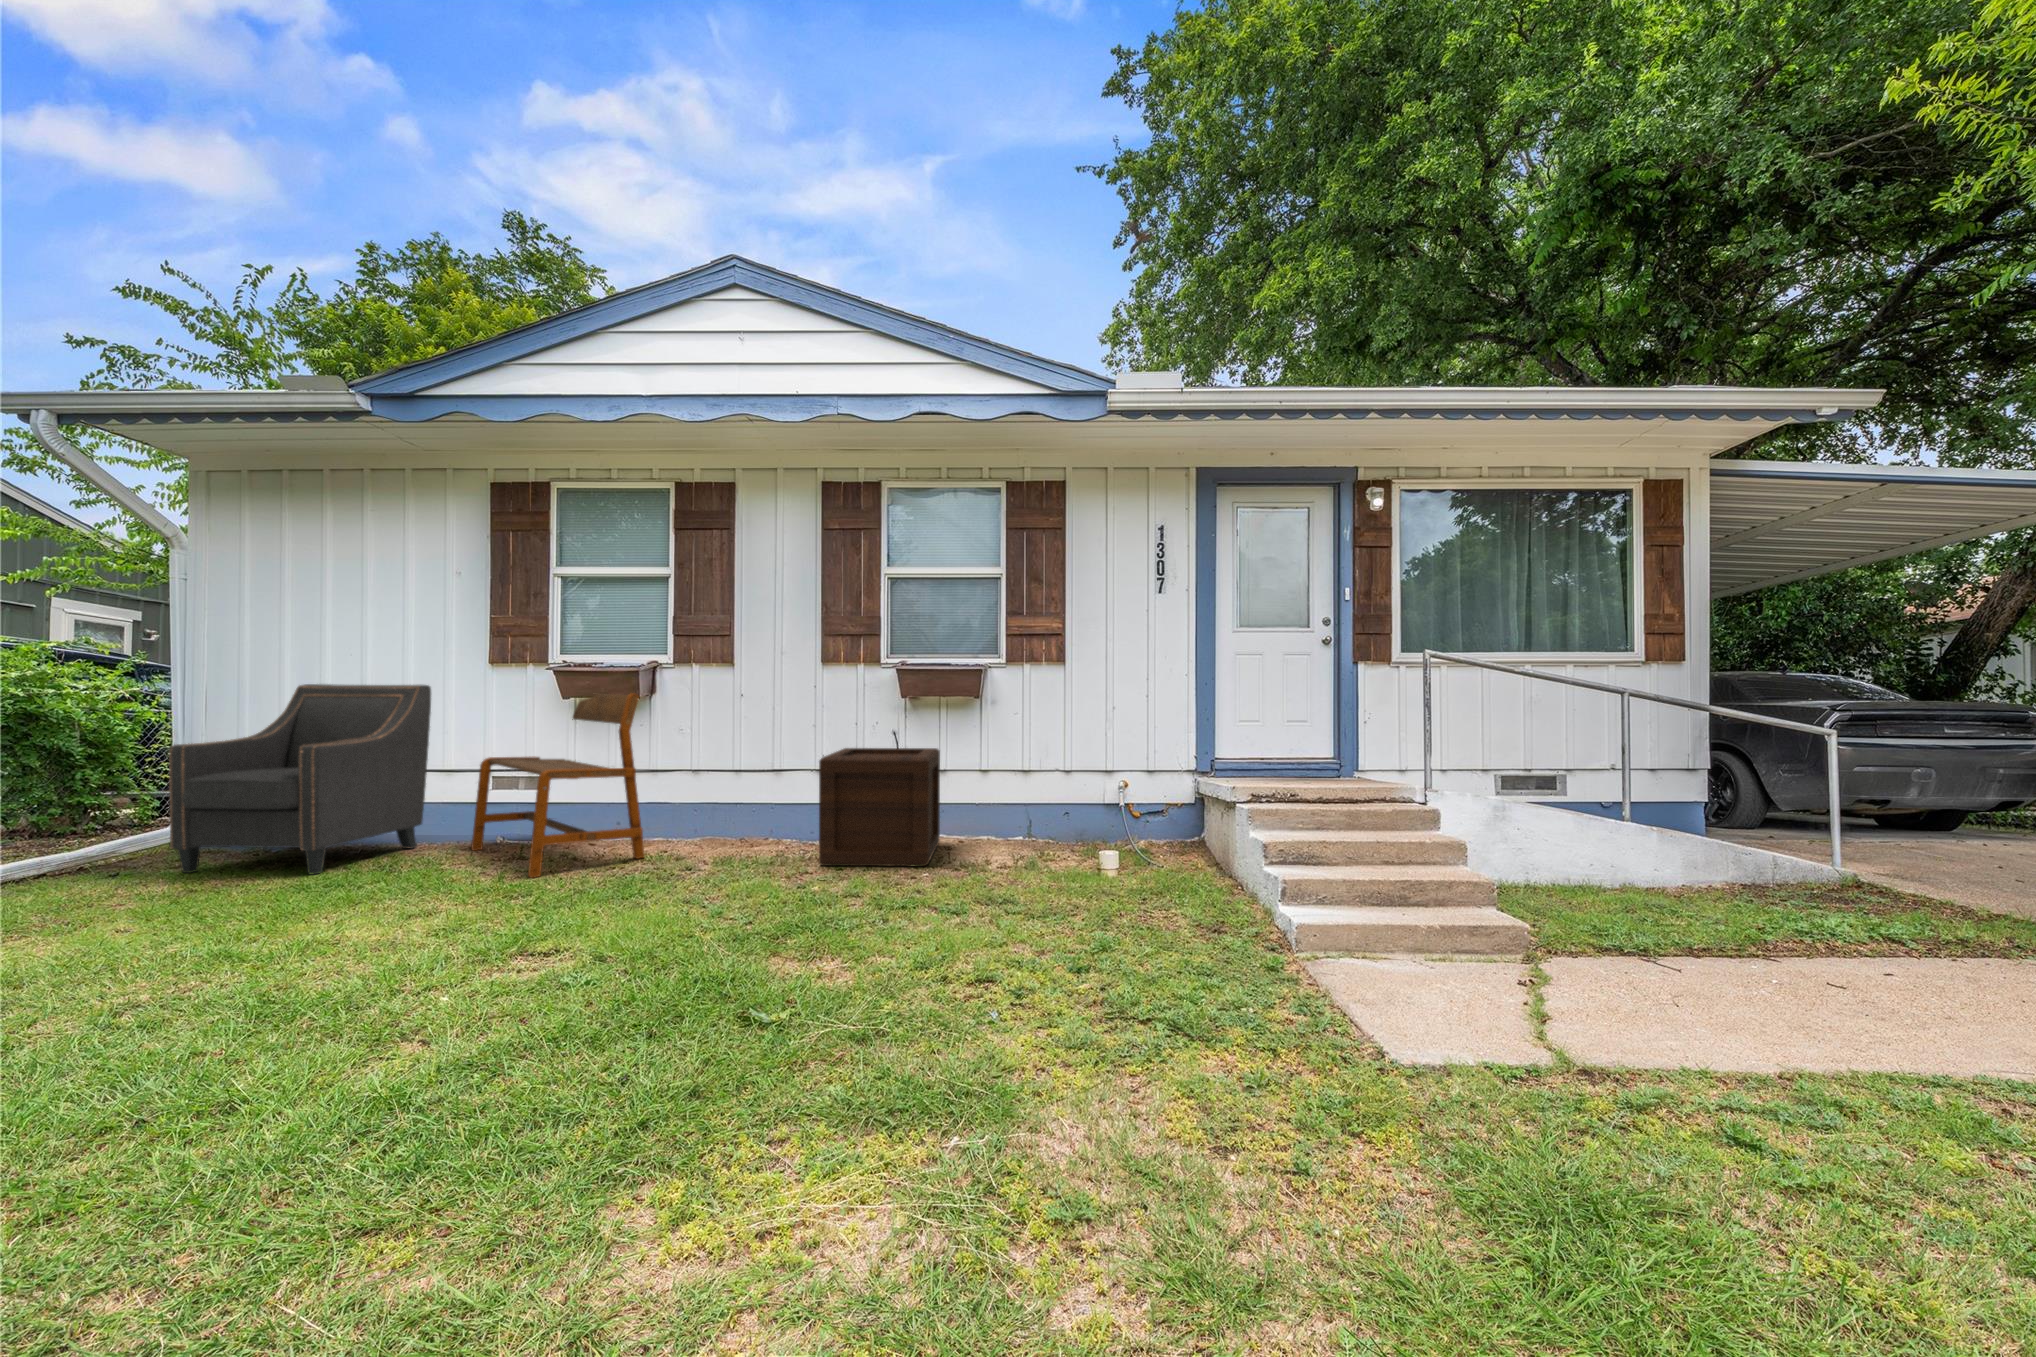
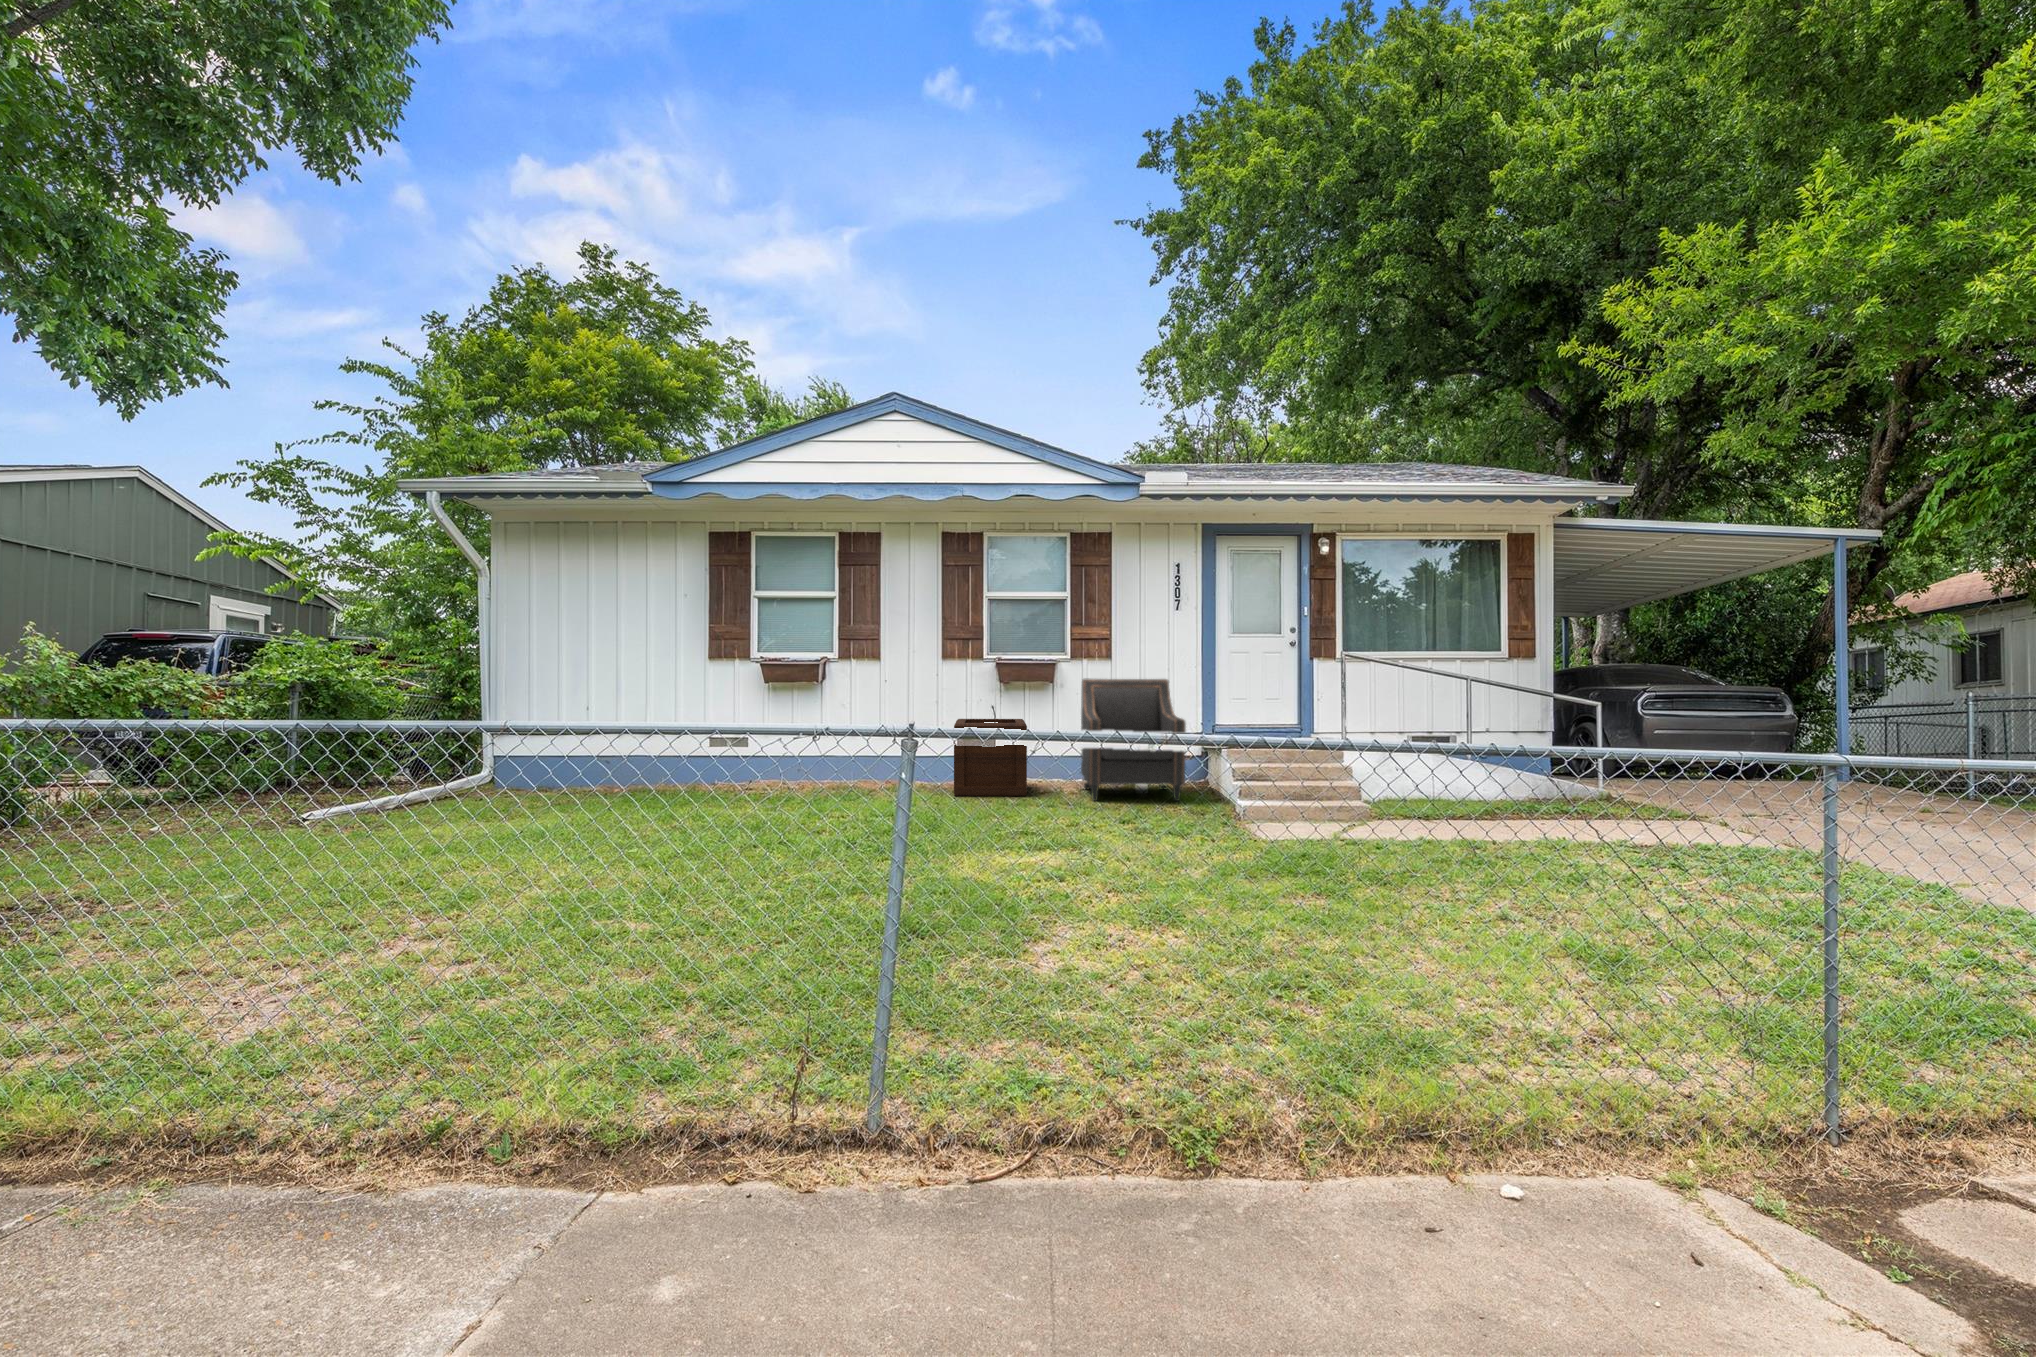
chair: present [169,684,431,874] -> present [1081,679,1186,801]
bench: present [471,693,645,878] -> none [705,679,832,802]

